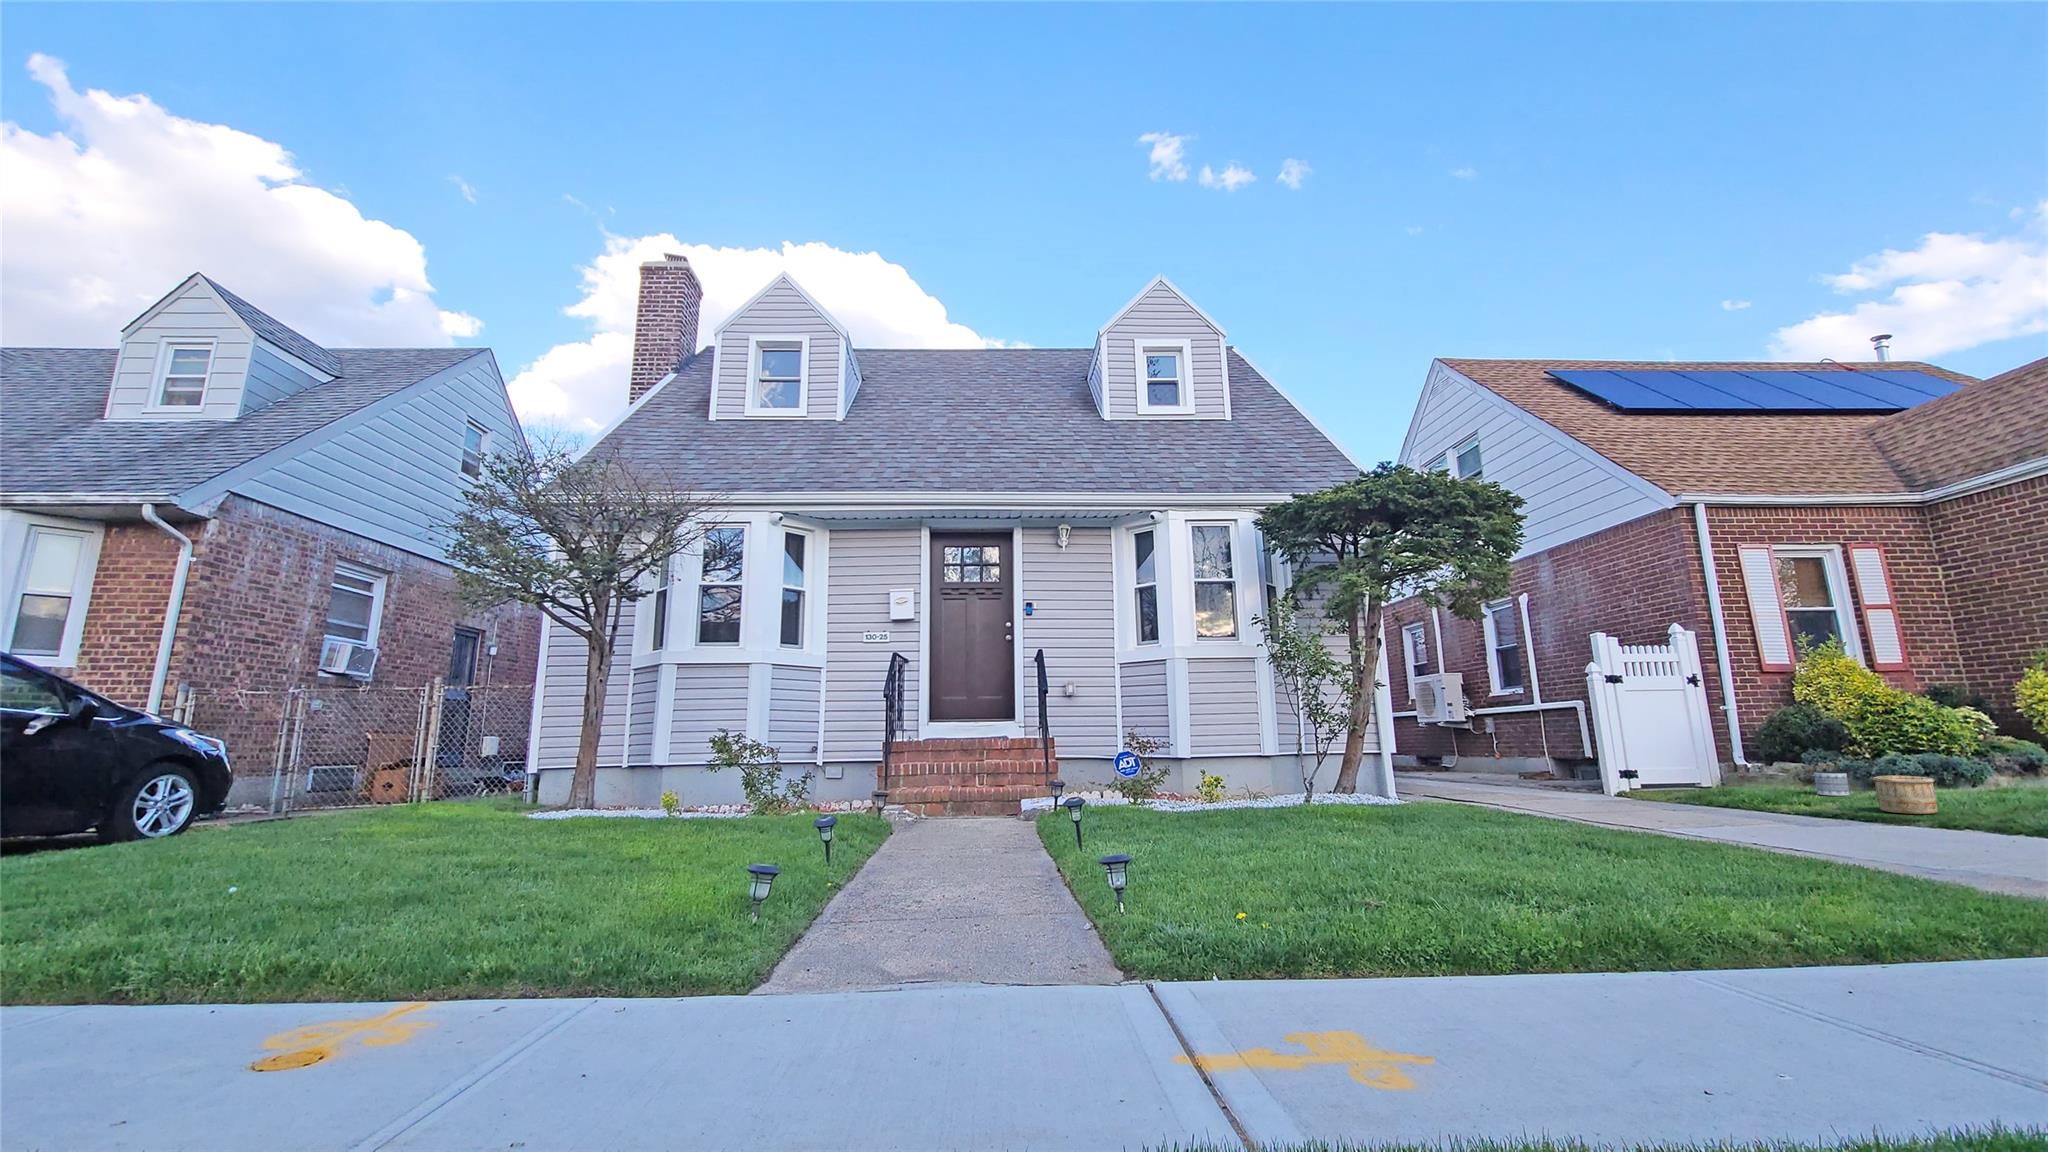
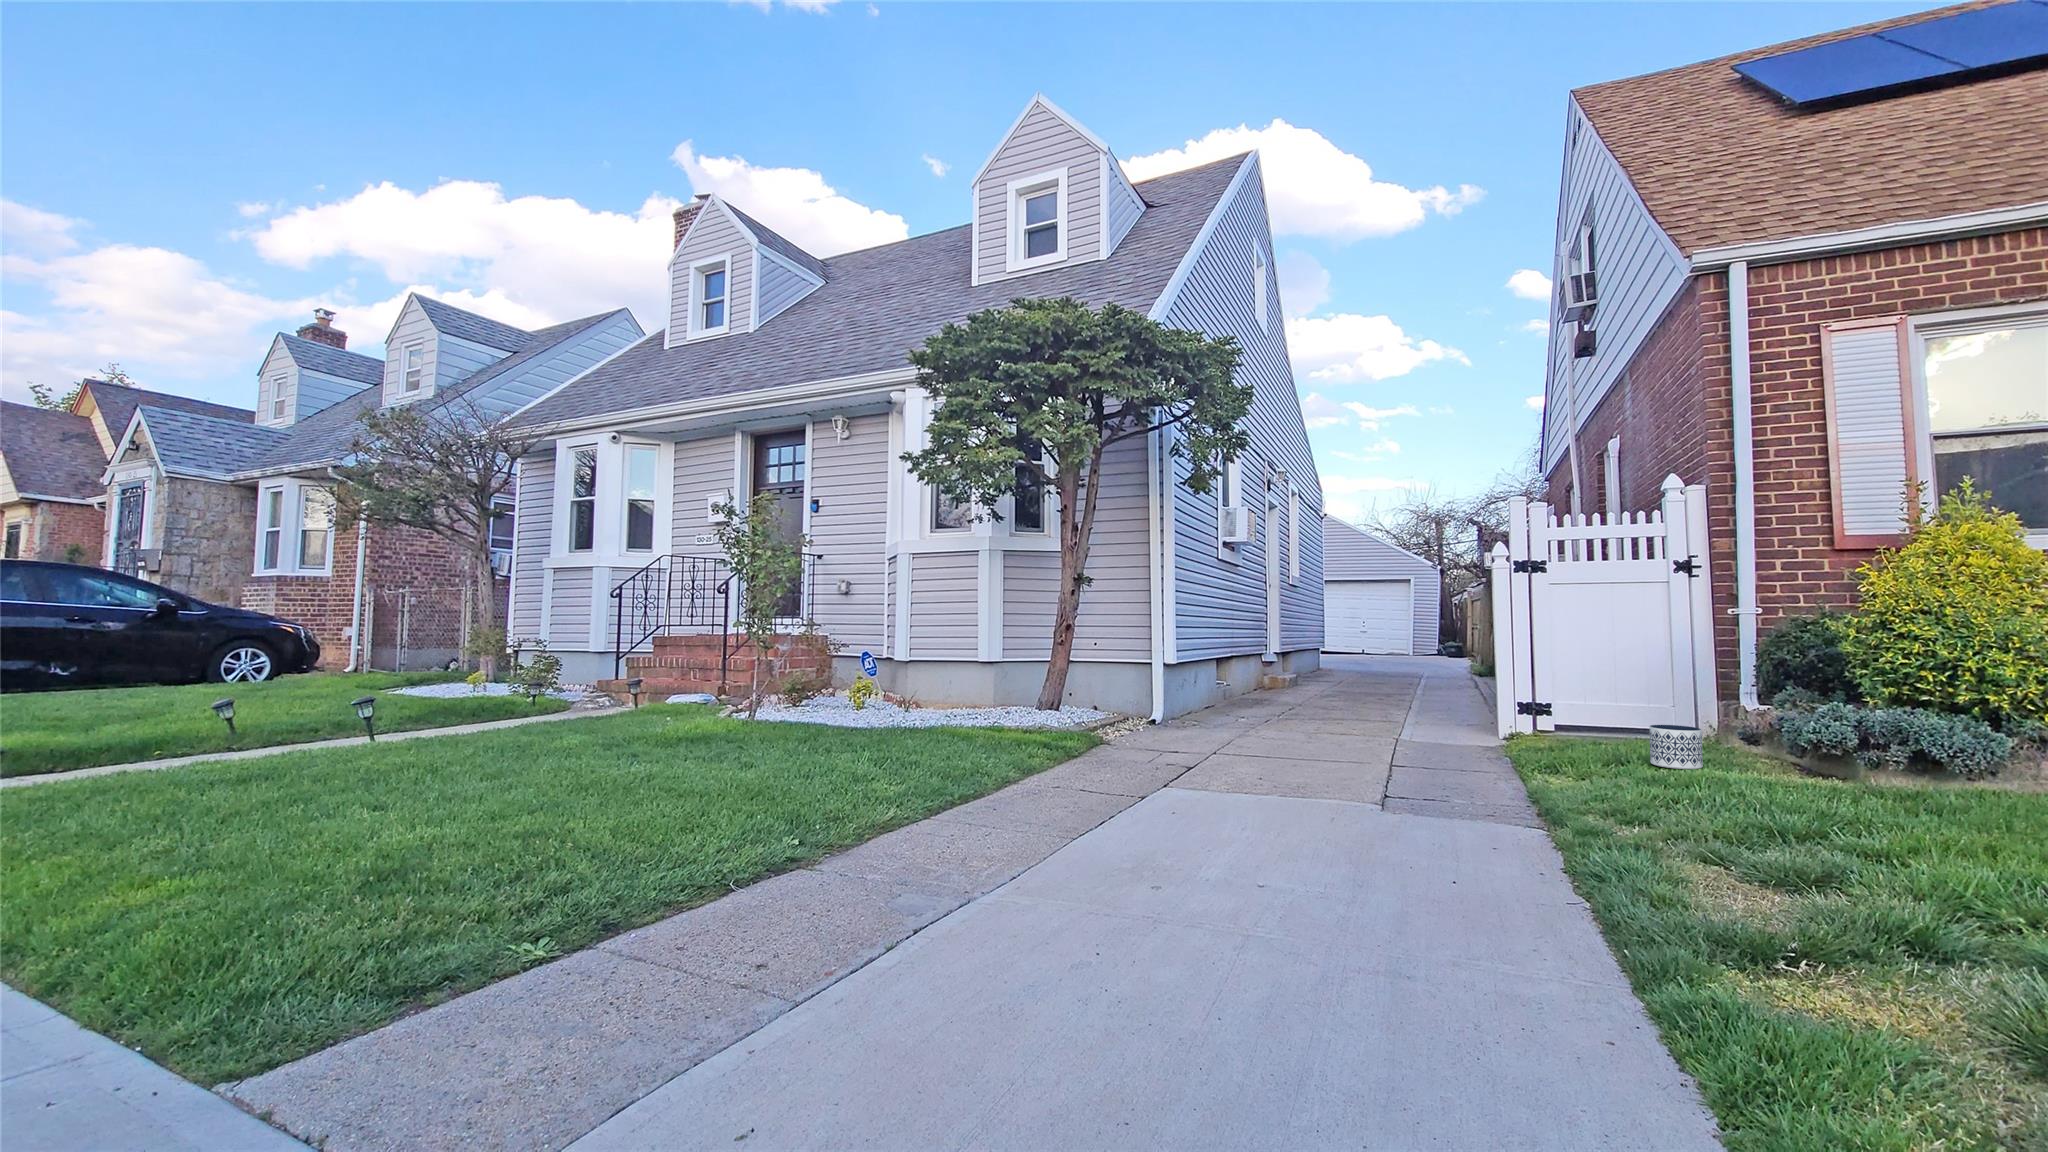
wooden bucket: present [1872,776,1938,814] -> none [1525,735,1619,807]

